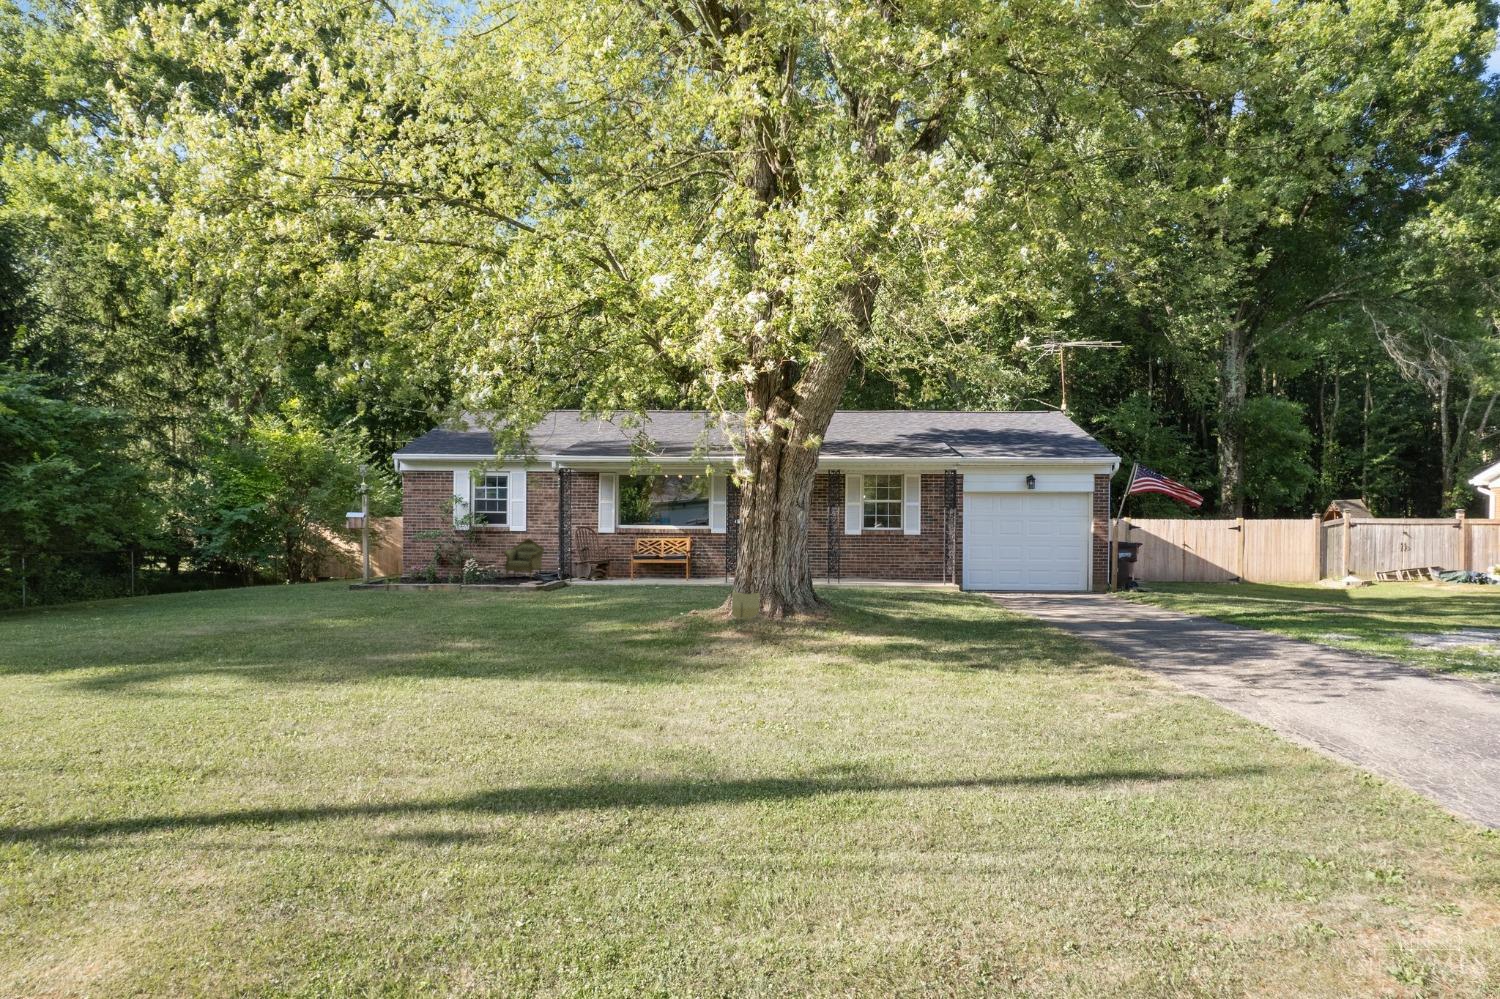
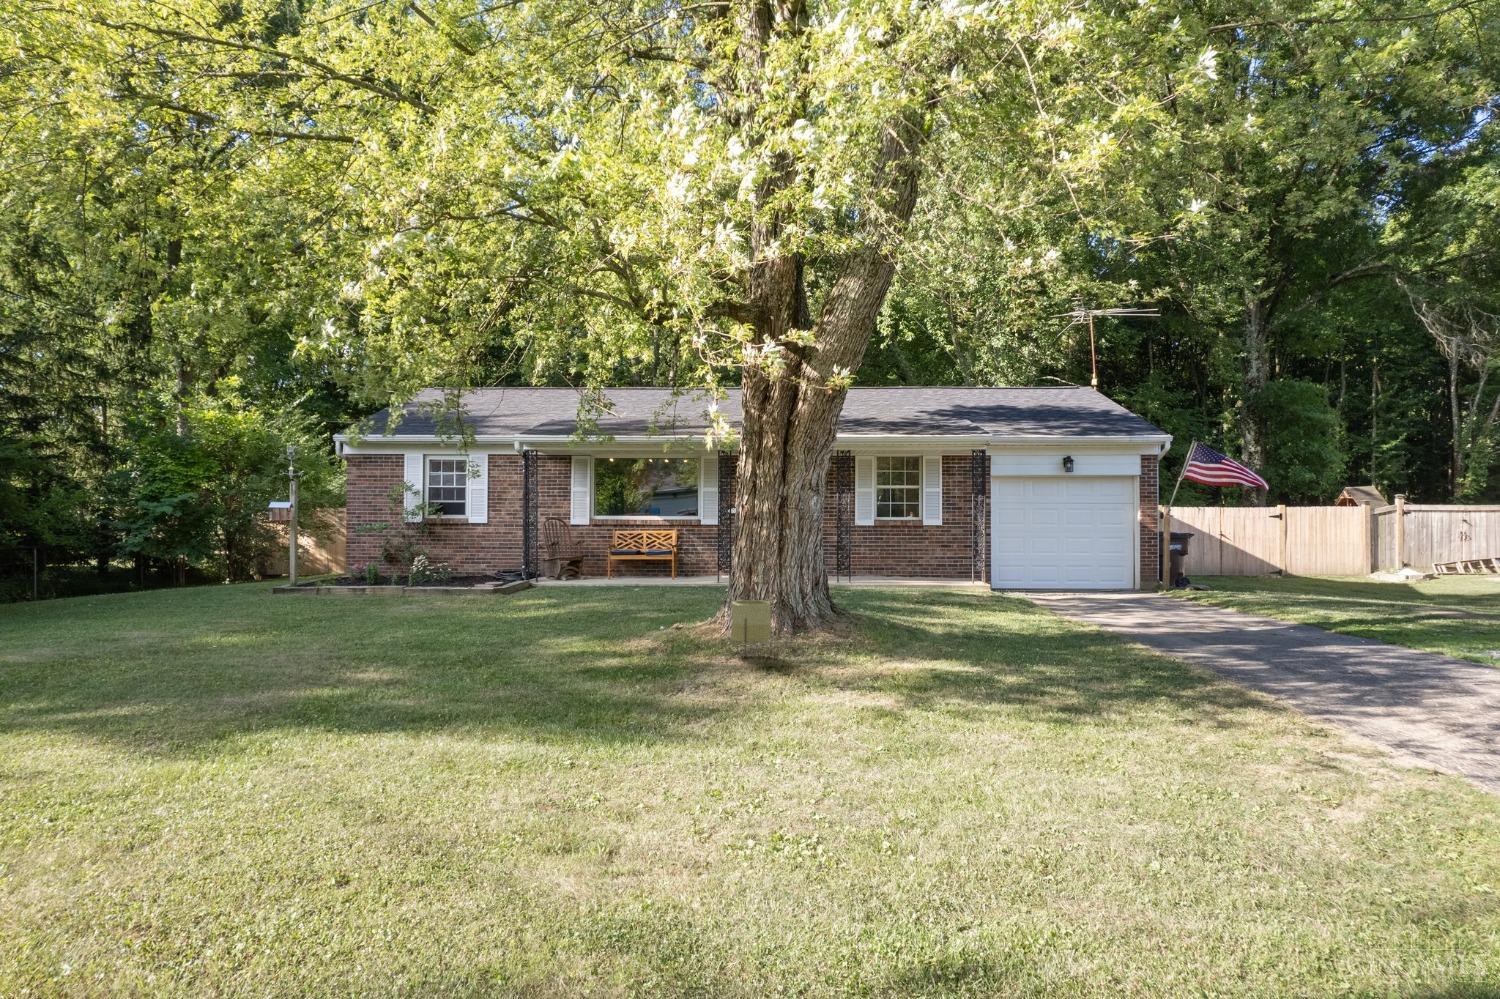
armchair: present [504,539,544,578] -> none [459,531,507,579]

